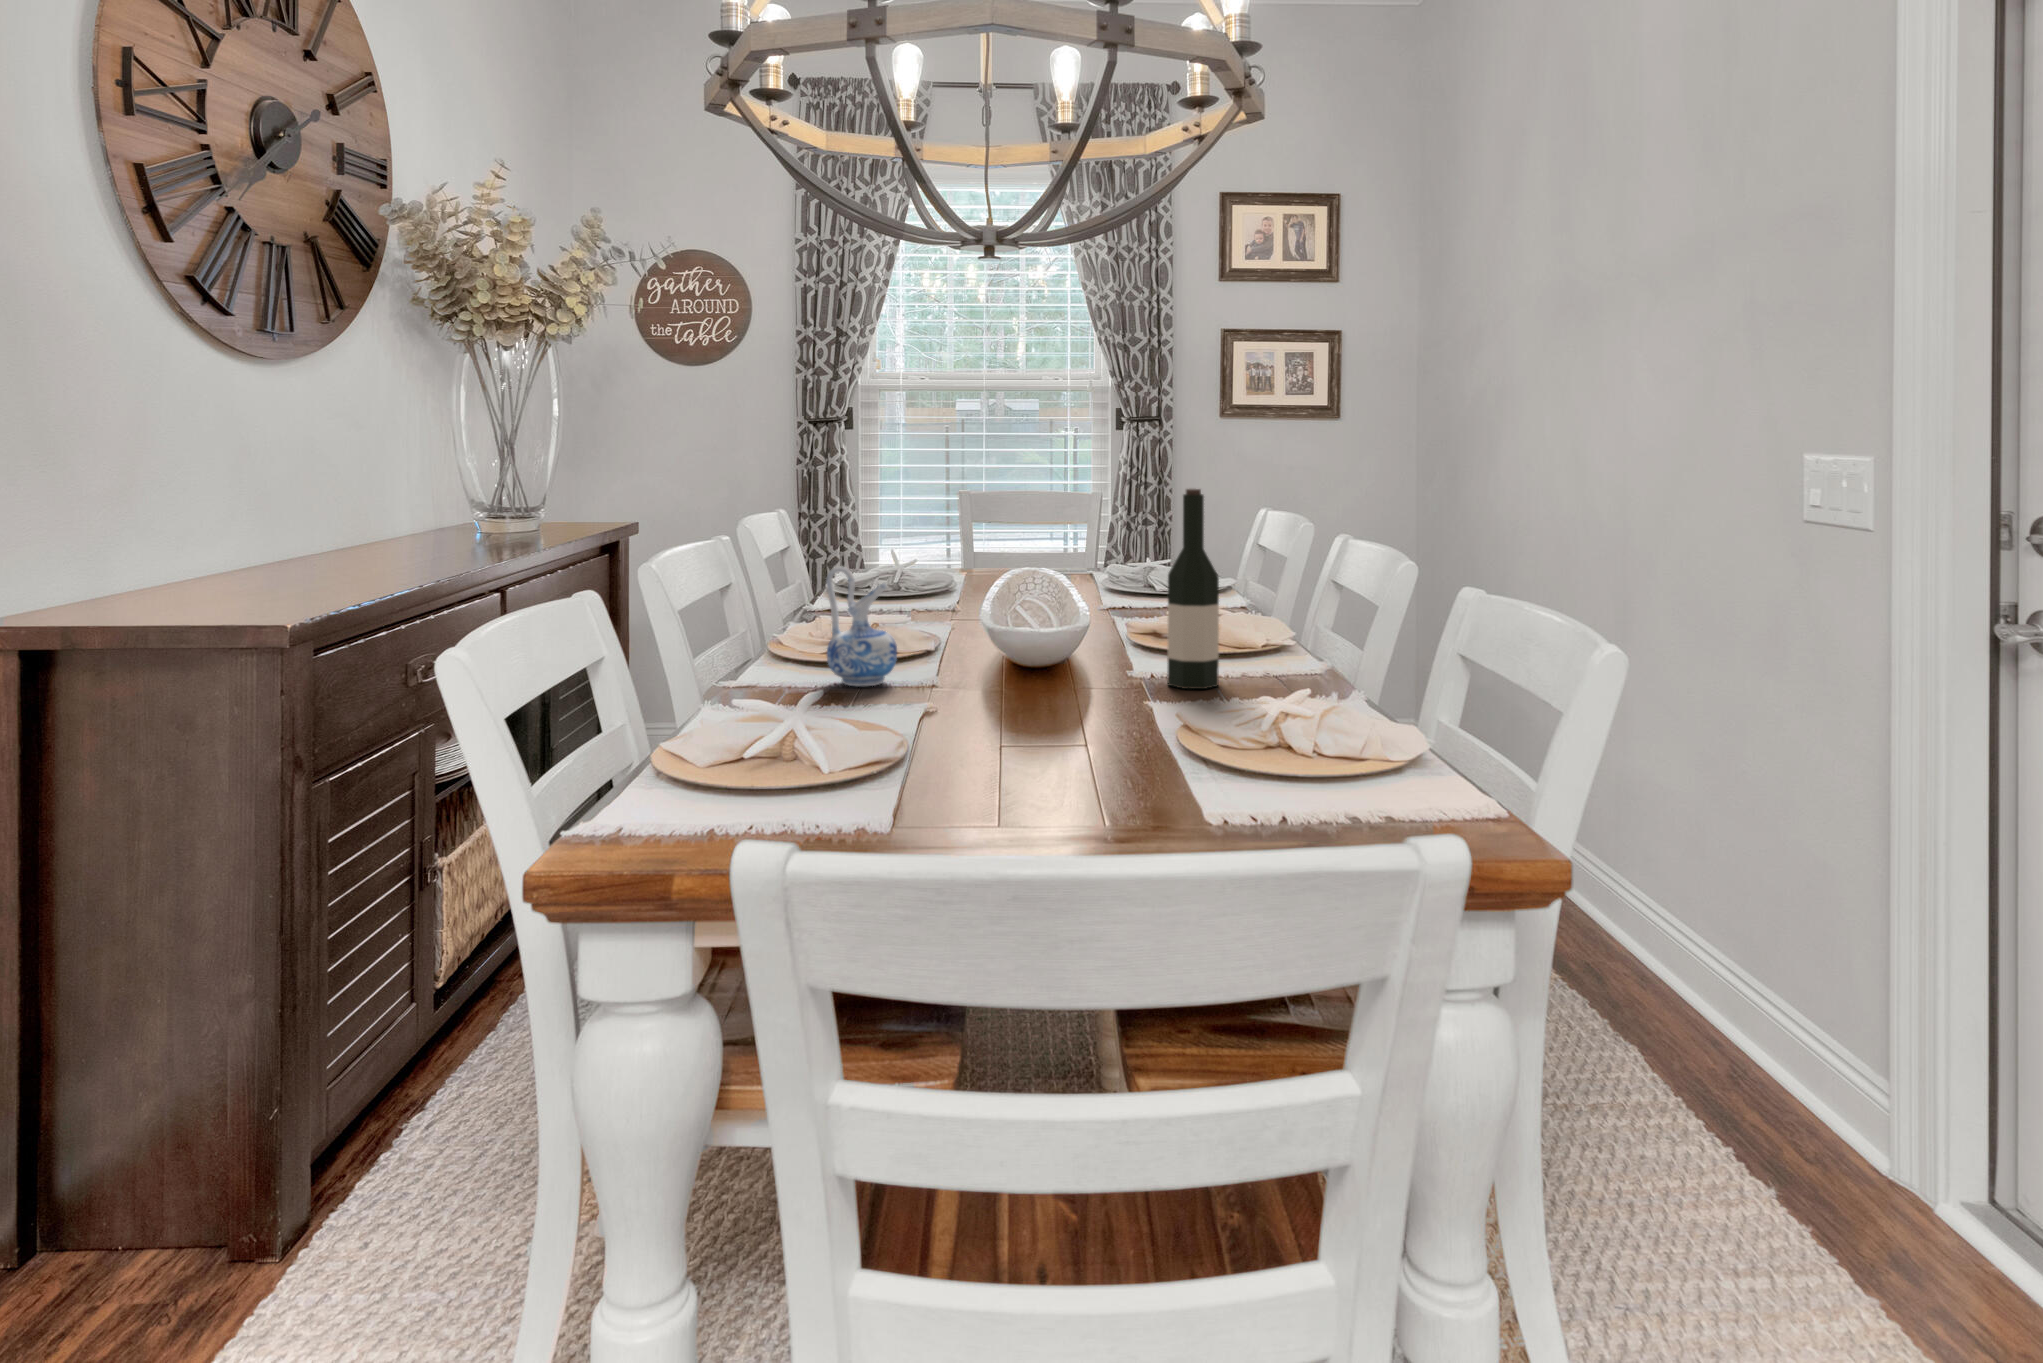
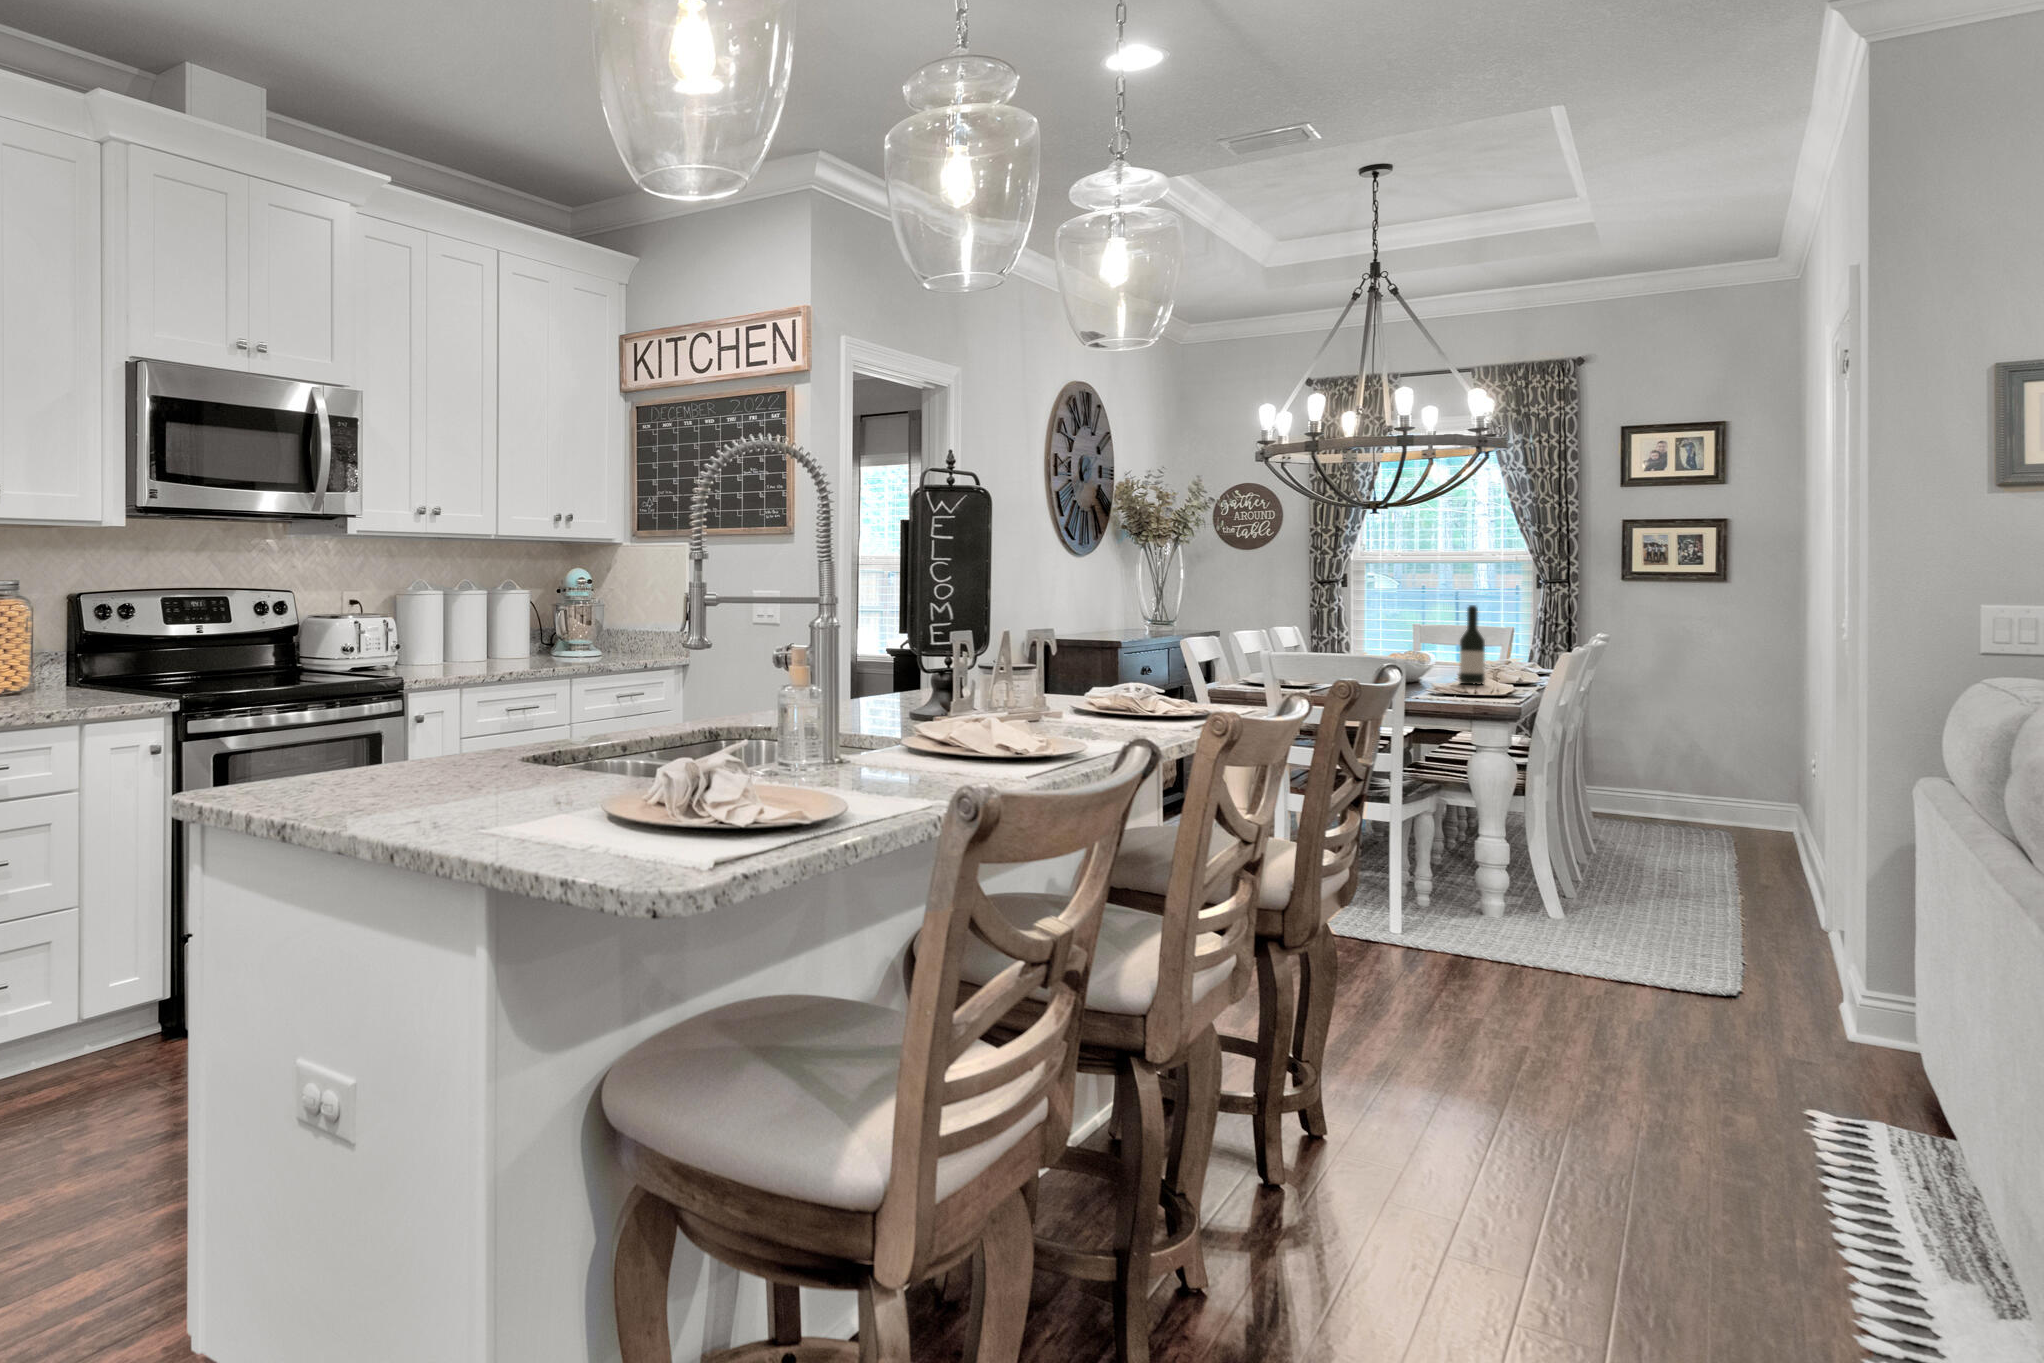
ceramic pitcher: present [826,566,897,686] -> none [1311,633,1341,678]

